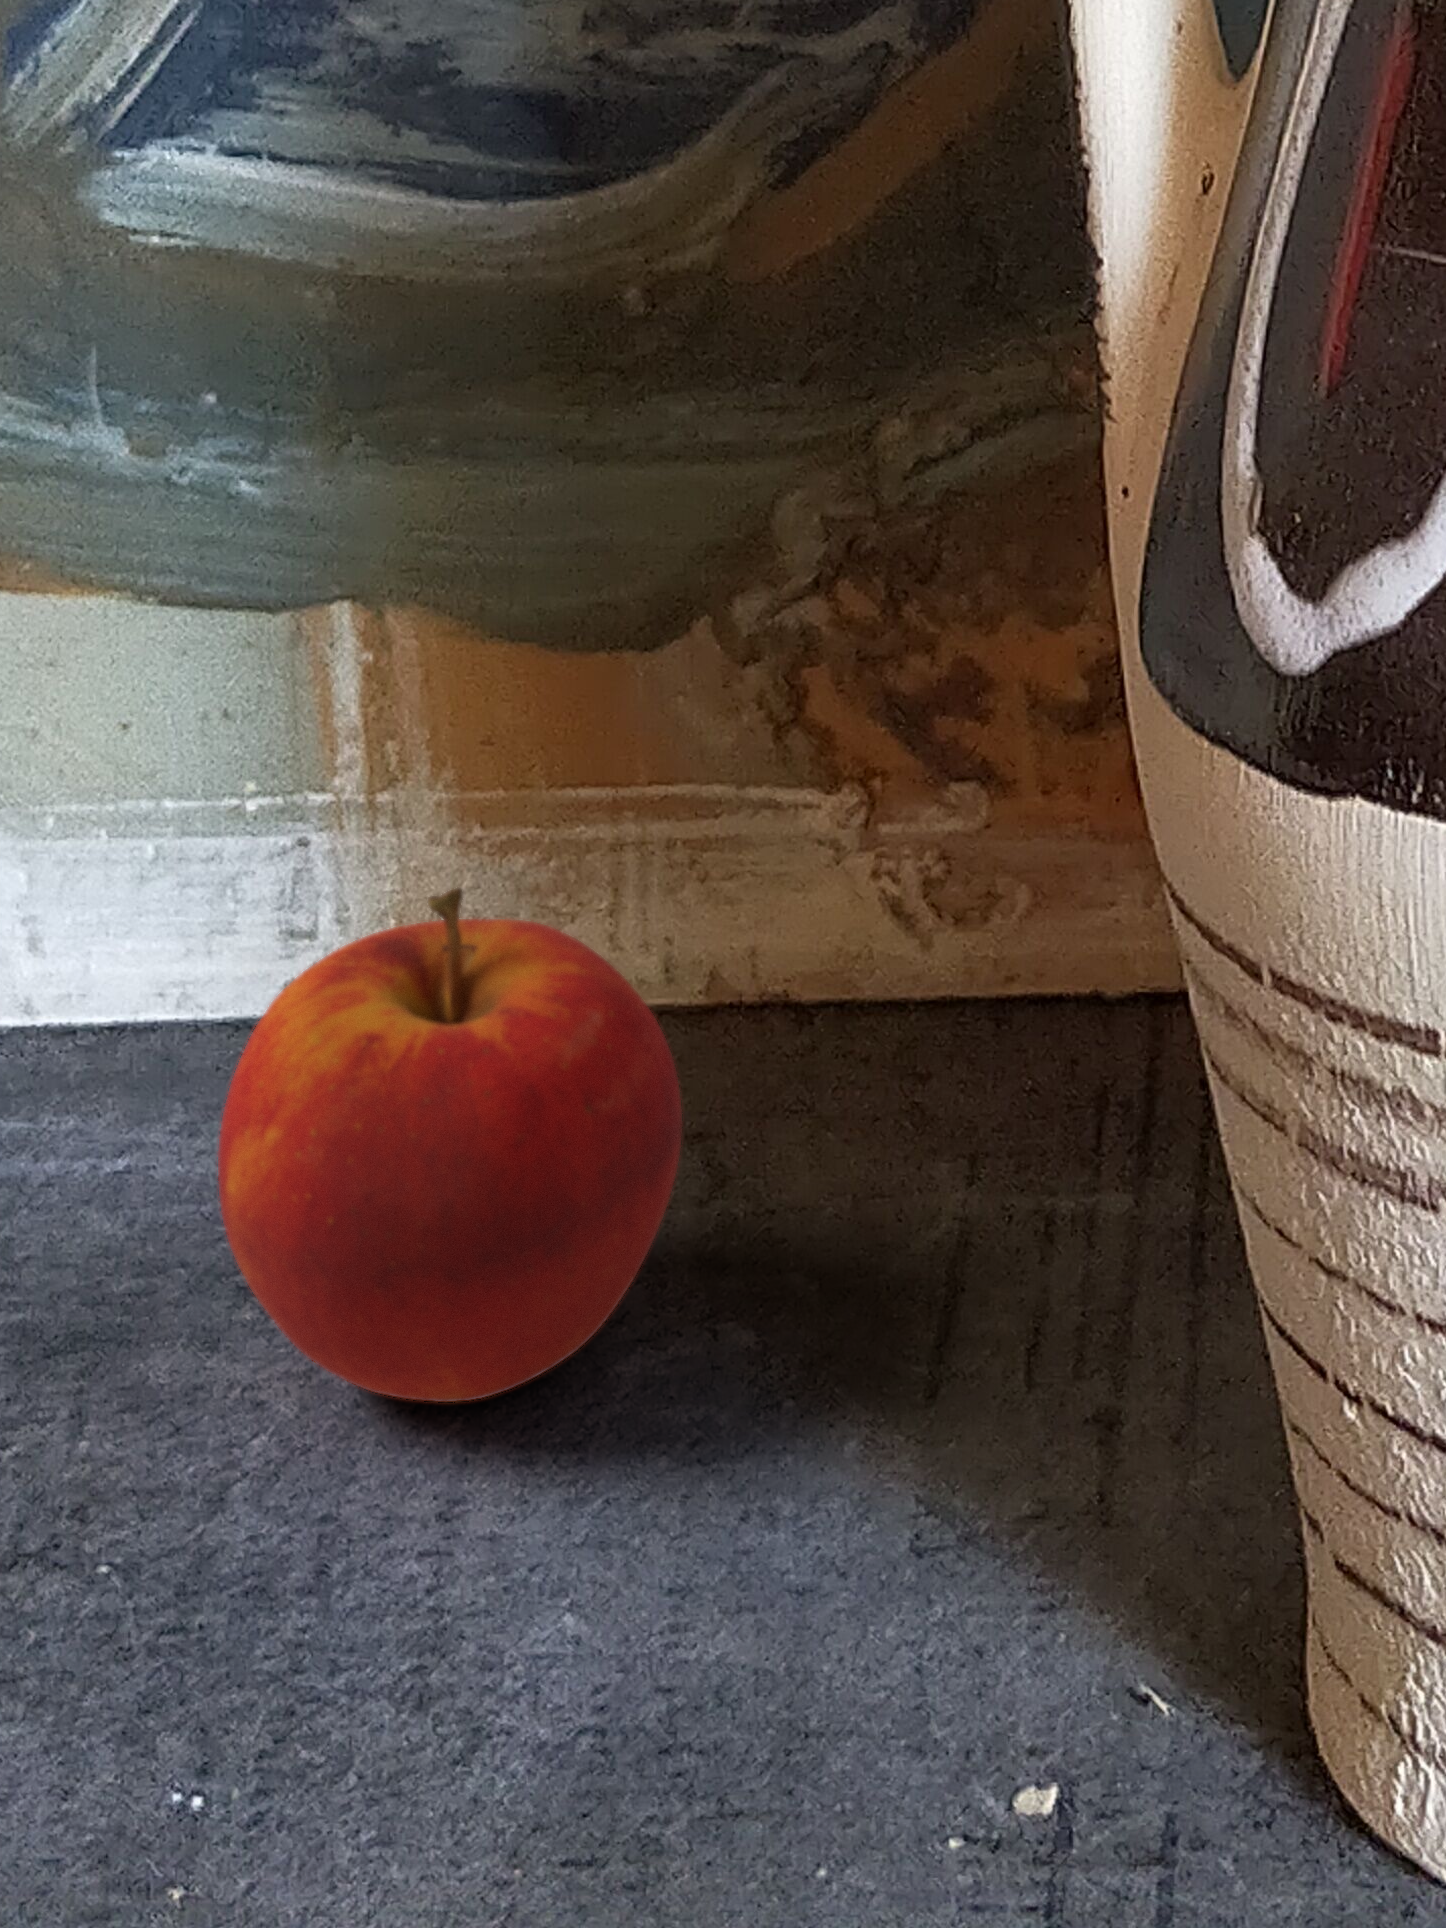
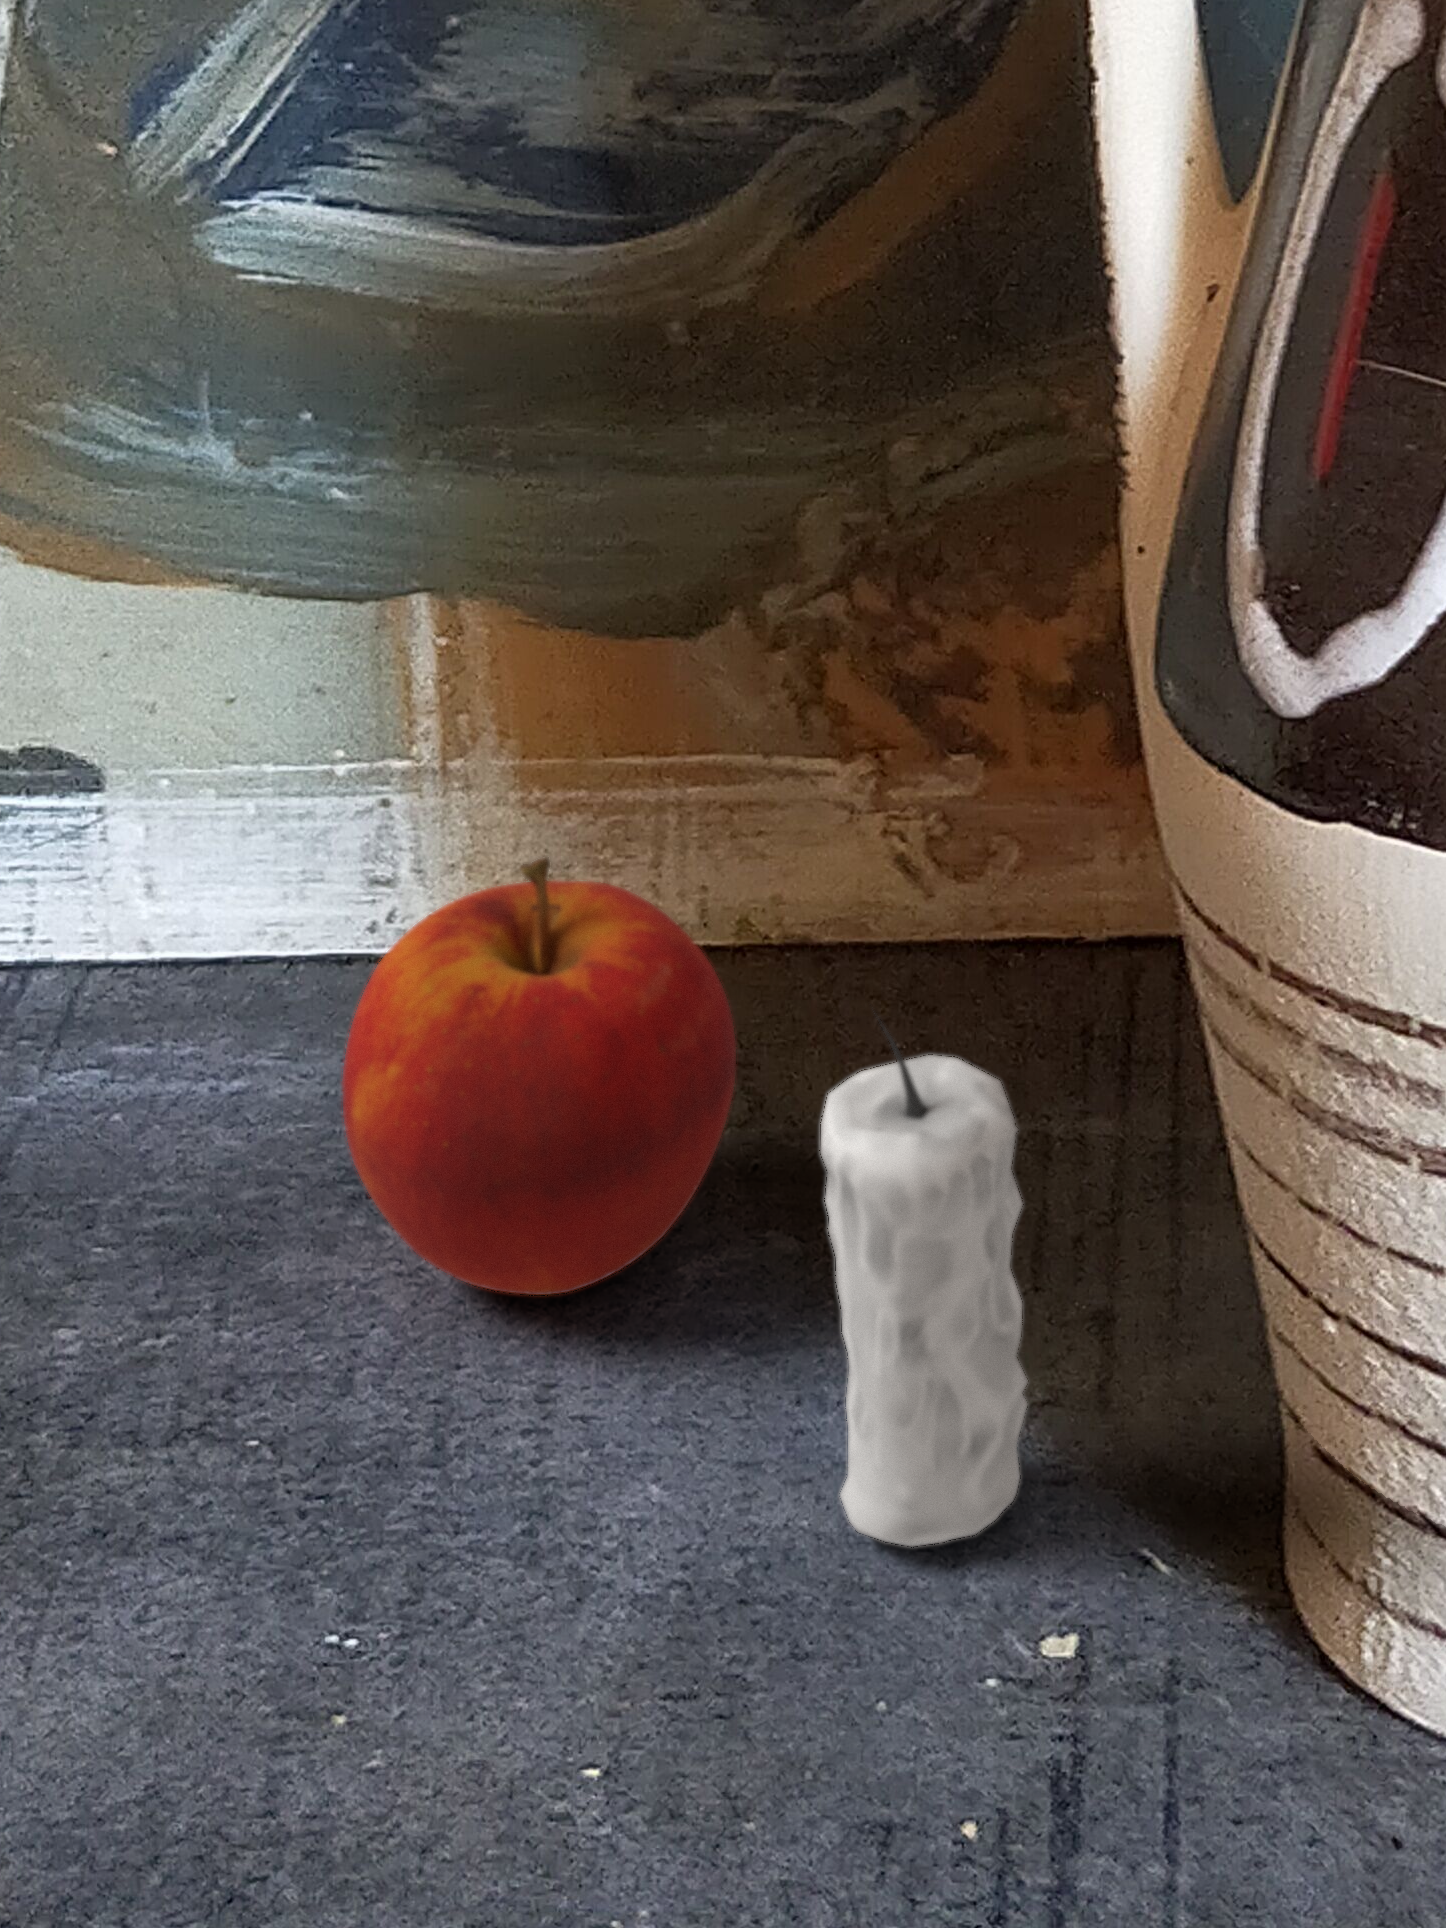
candle: none [756,1036,1007,1689] -> present [821,1027,1028,1546]

